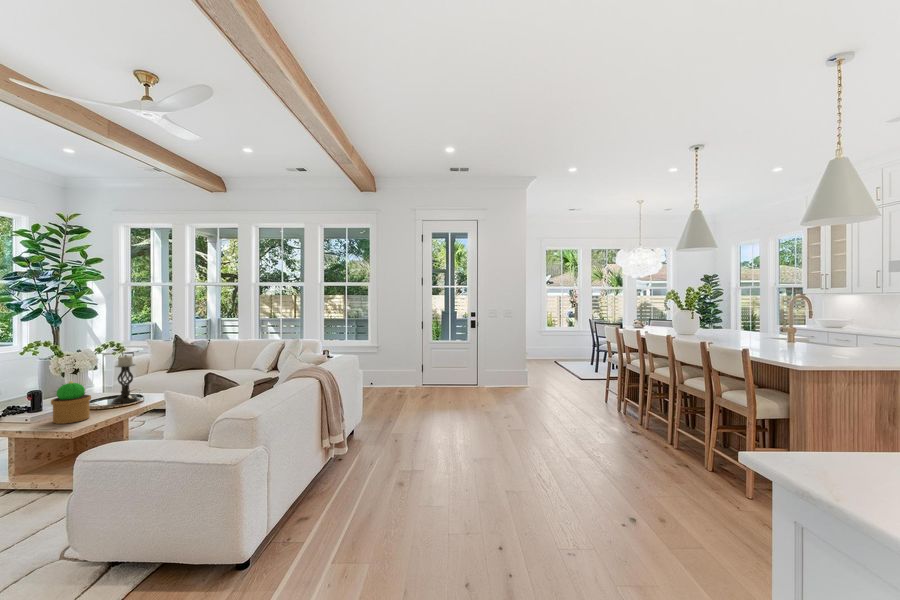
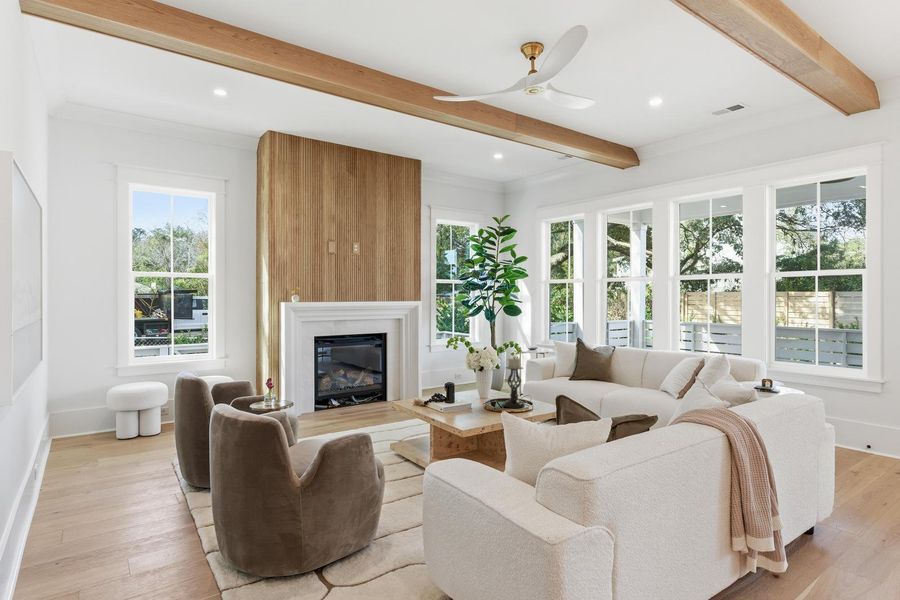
potted cactus: present [51,381,91,424] -> none [449,378,479,420]

